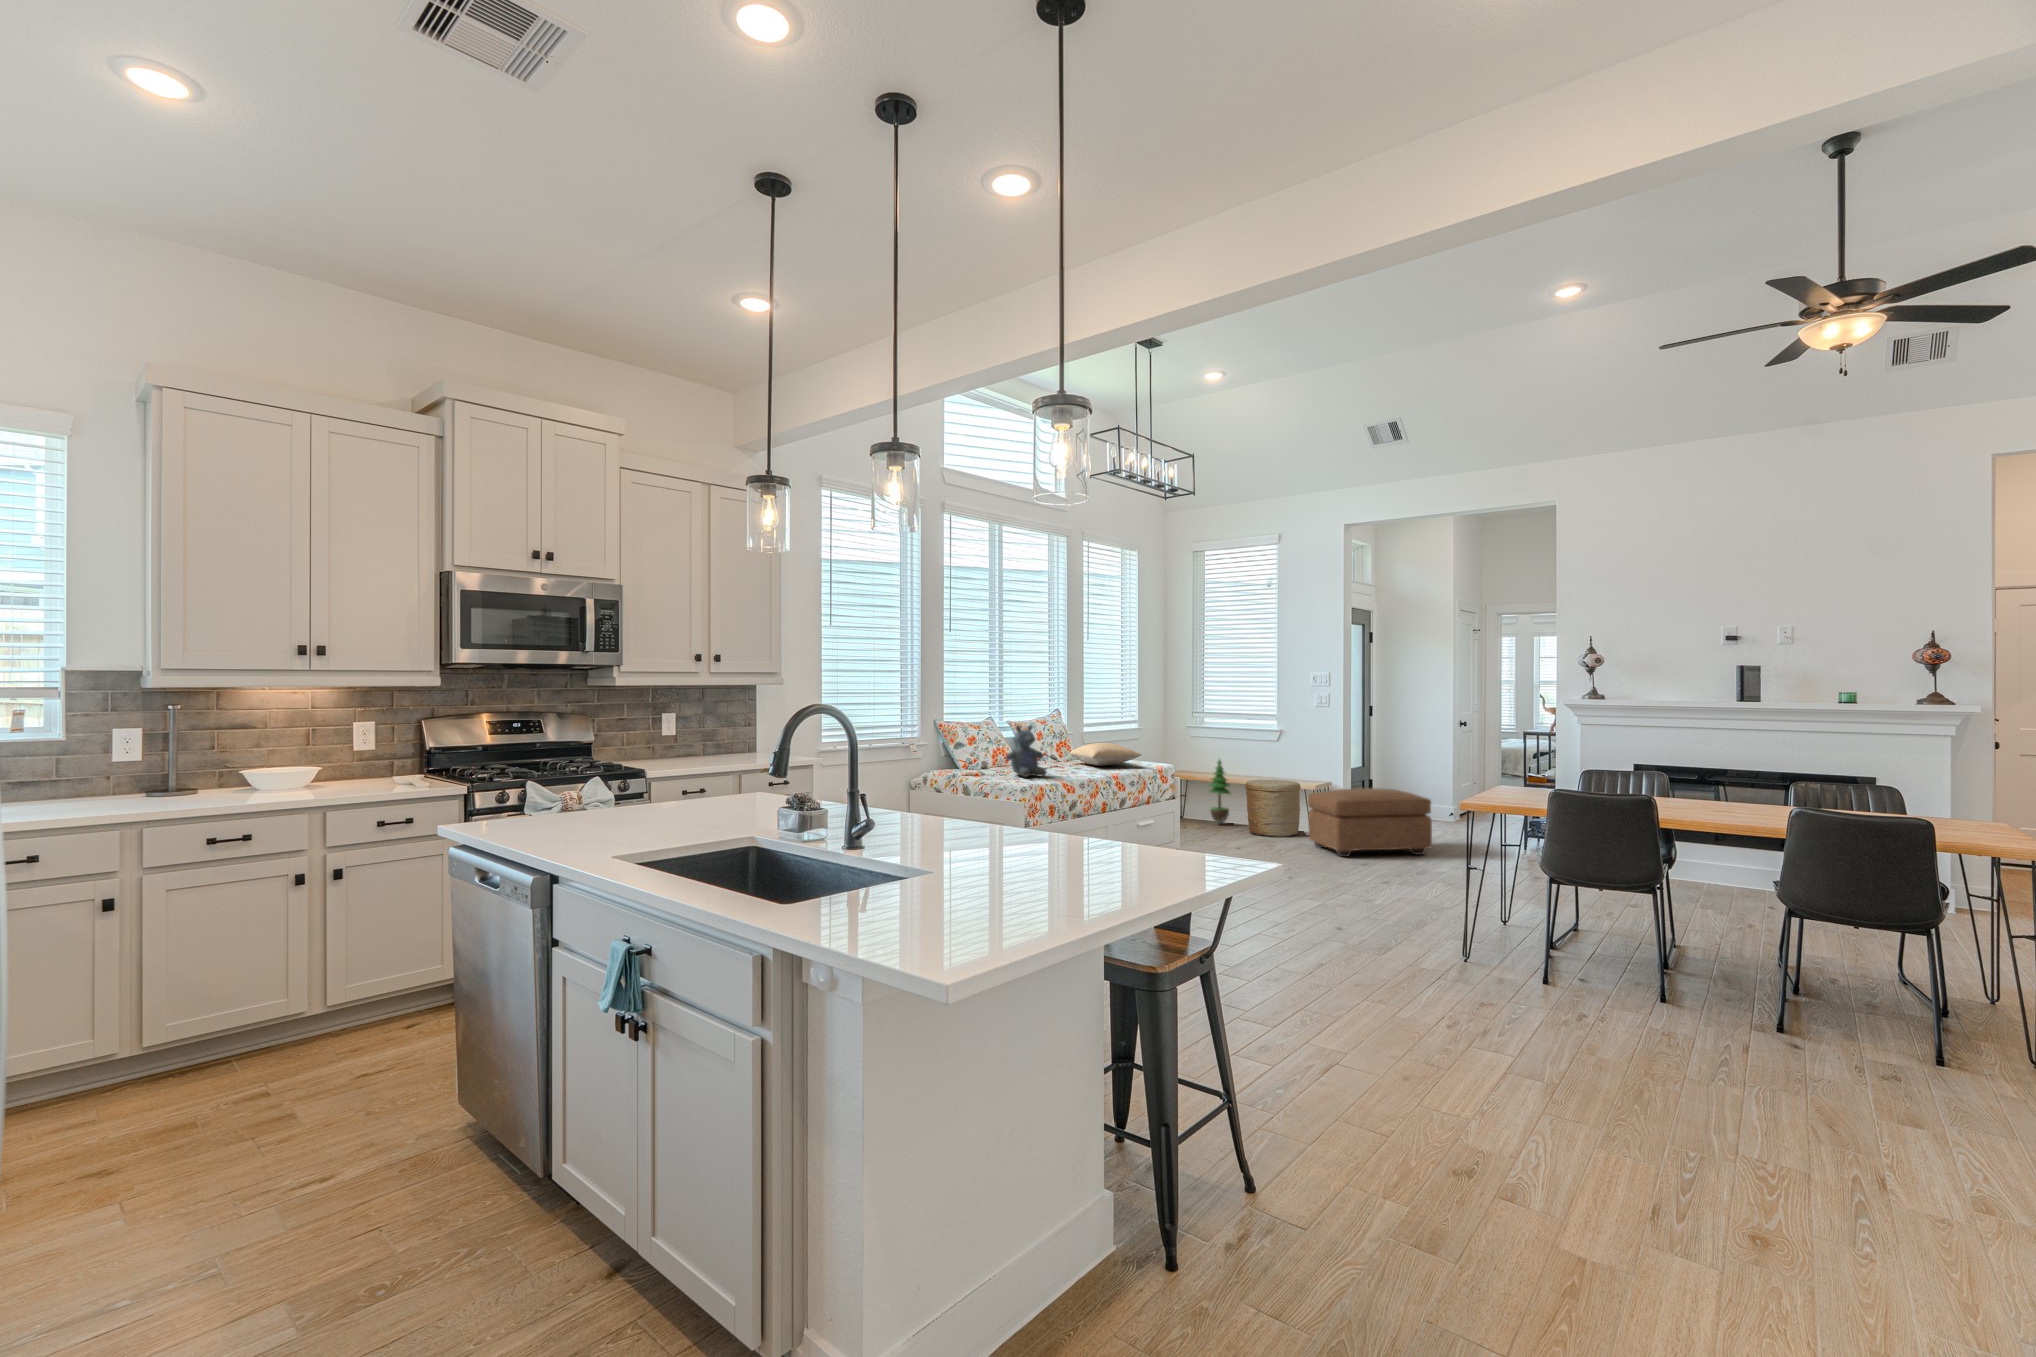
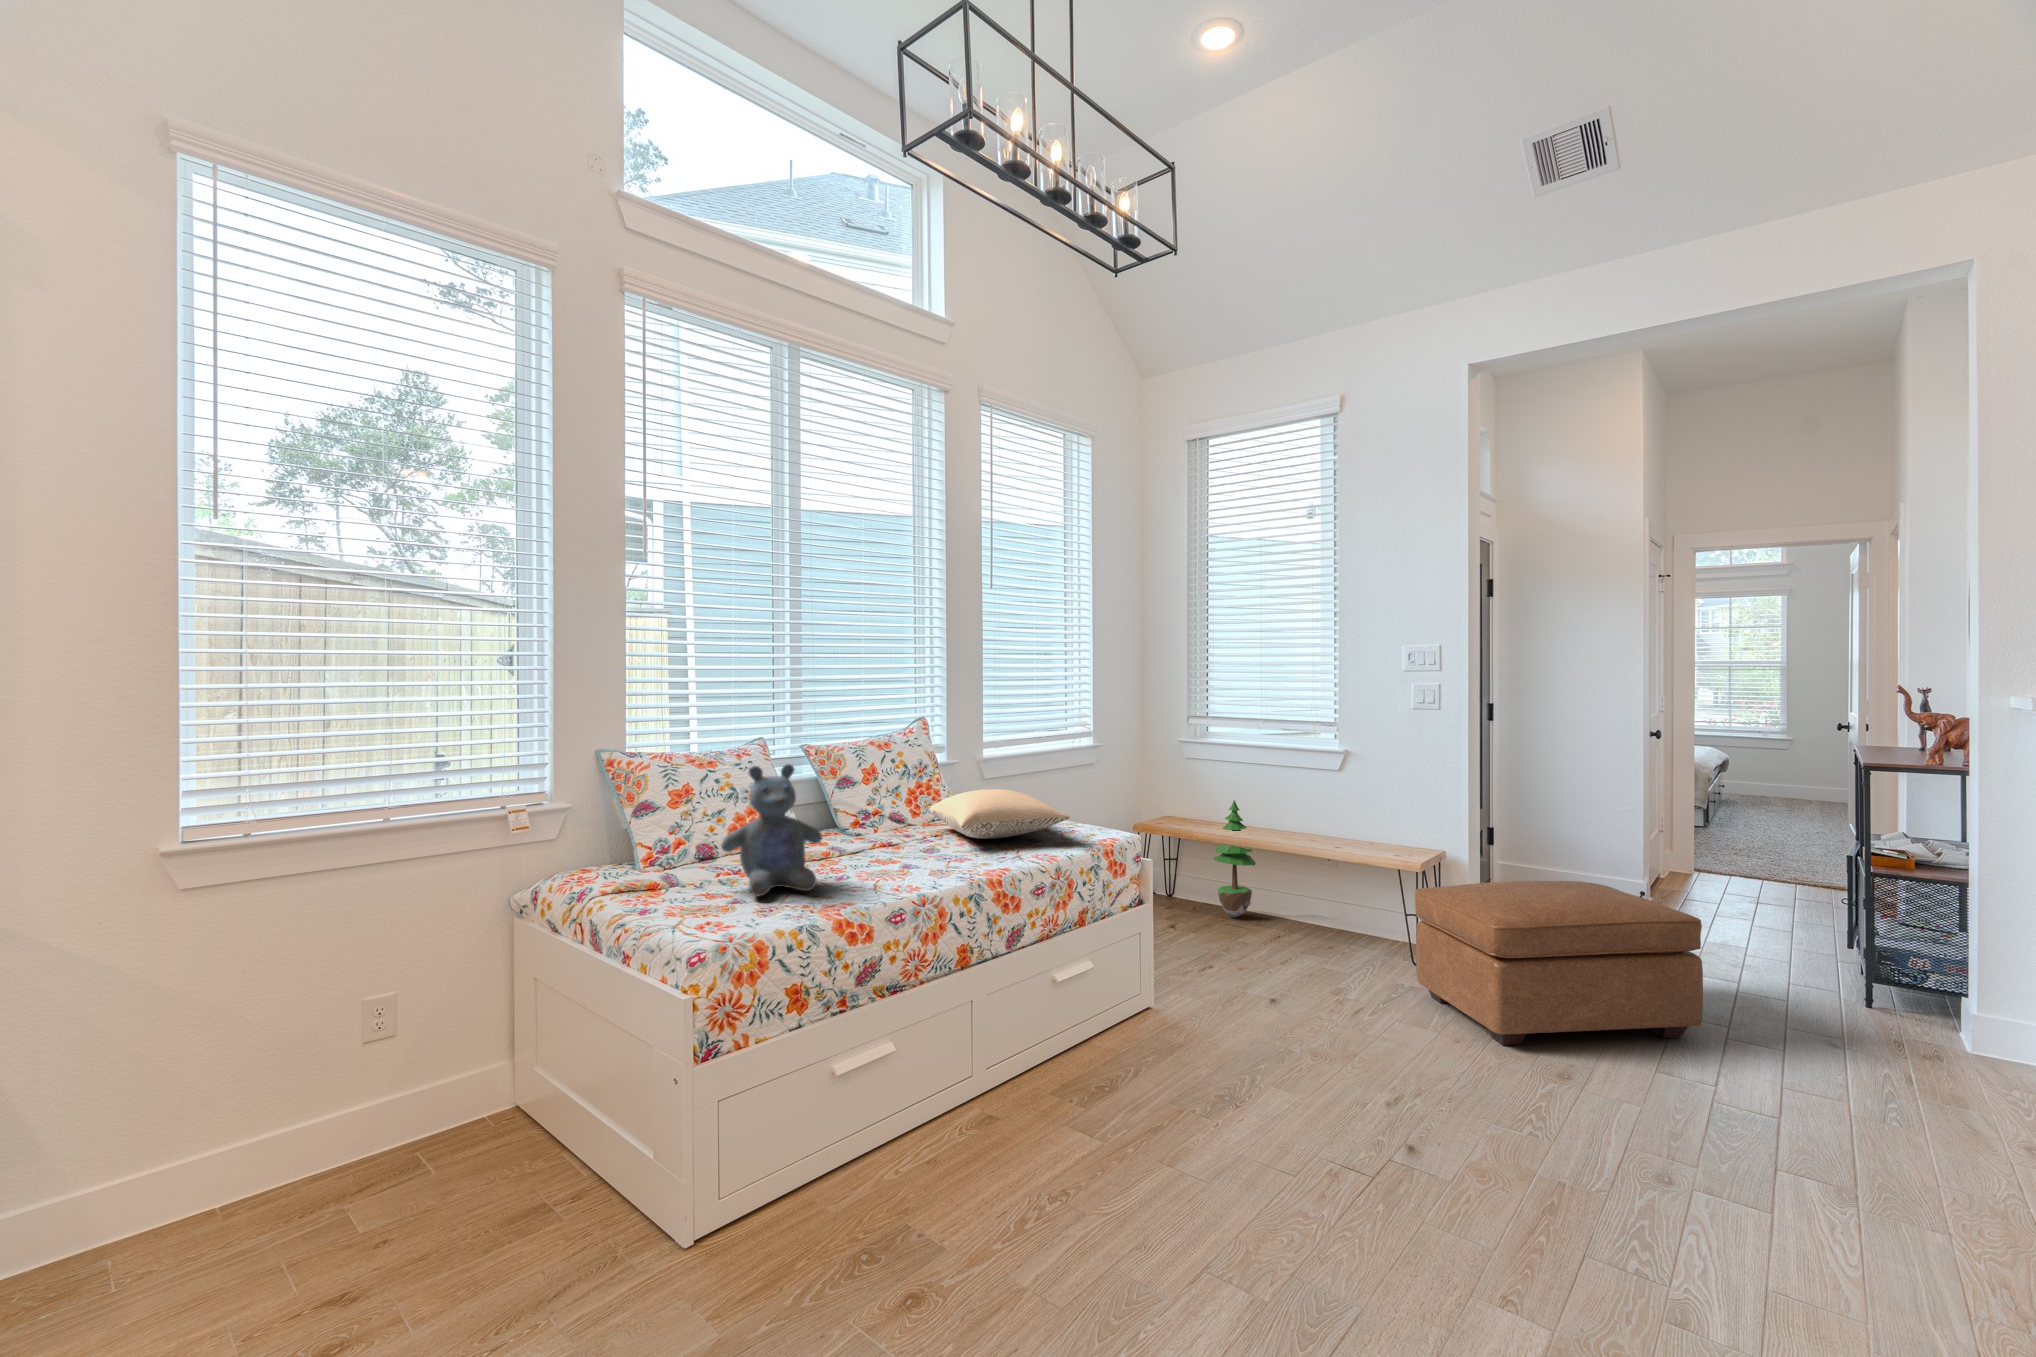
woven basket: present [1245,780,1301,837] -> none [1282,843,1388,959]

